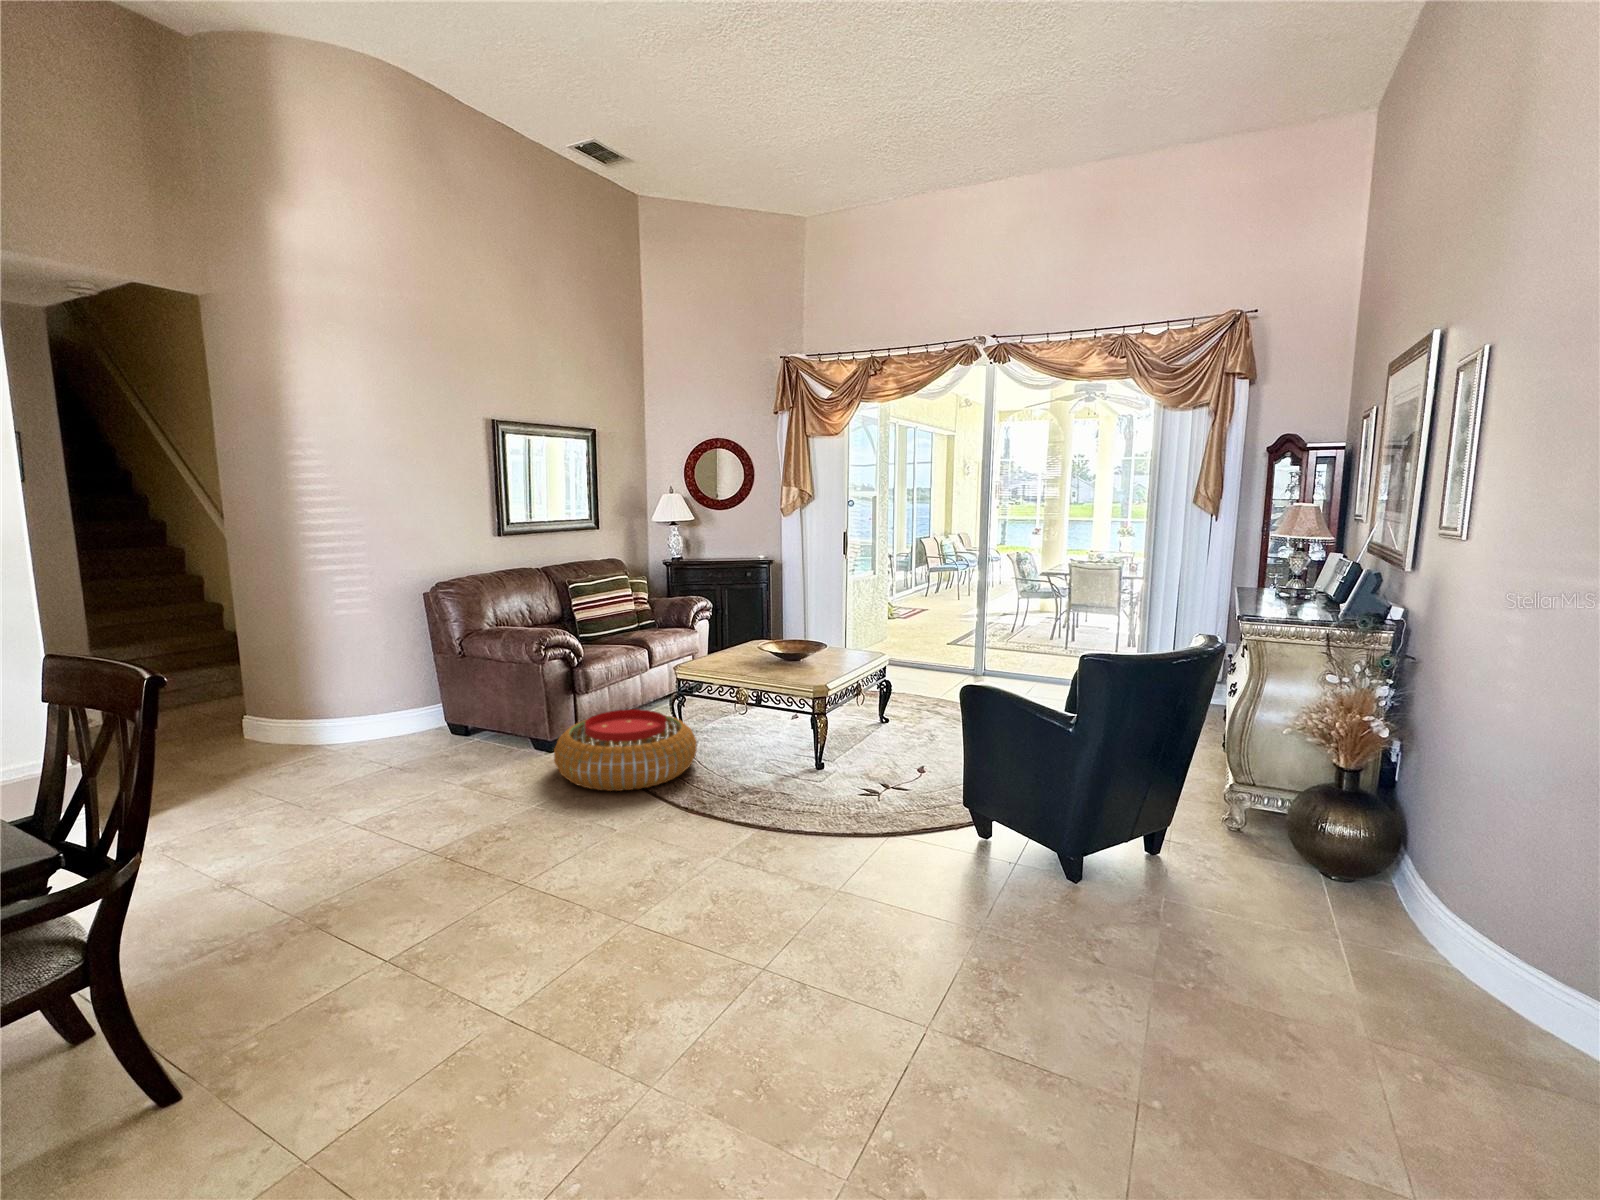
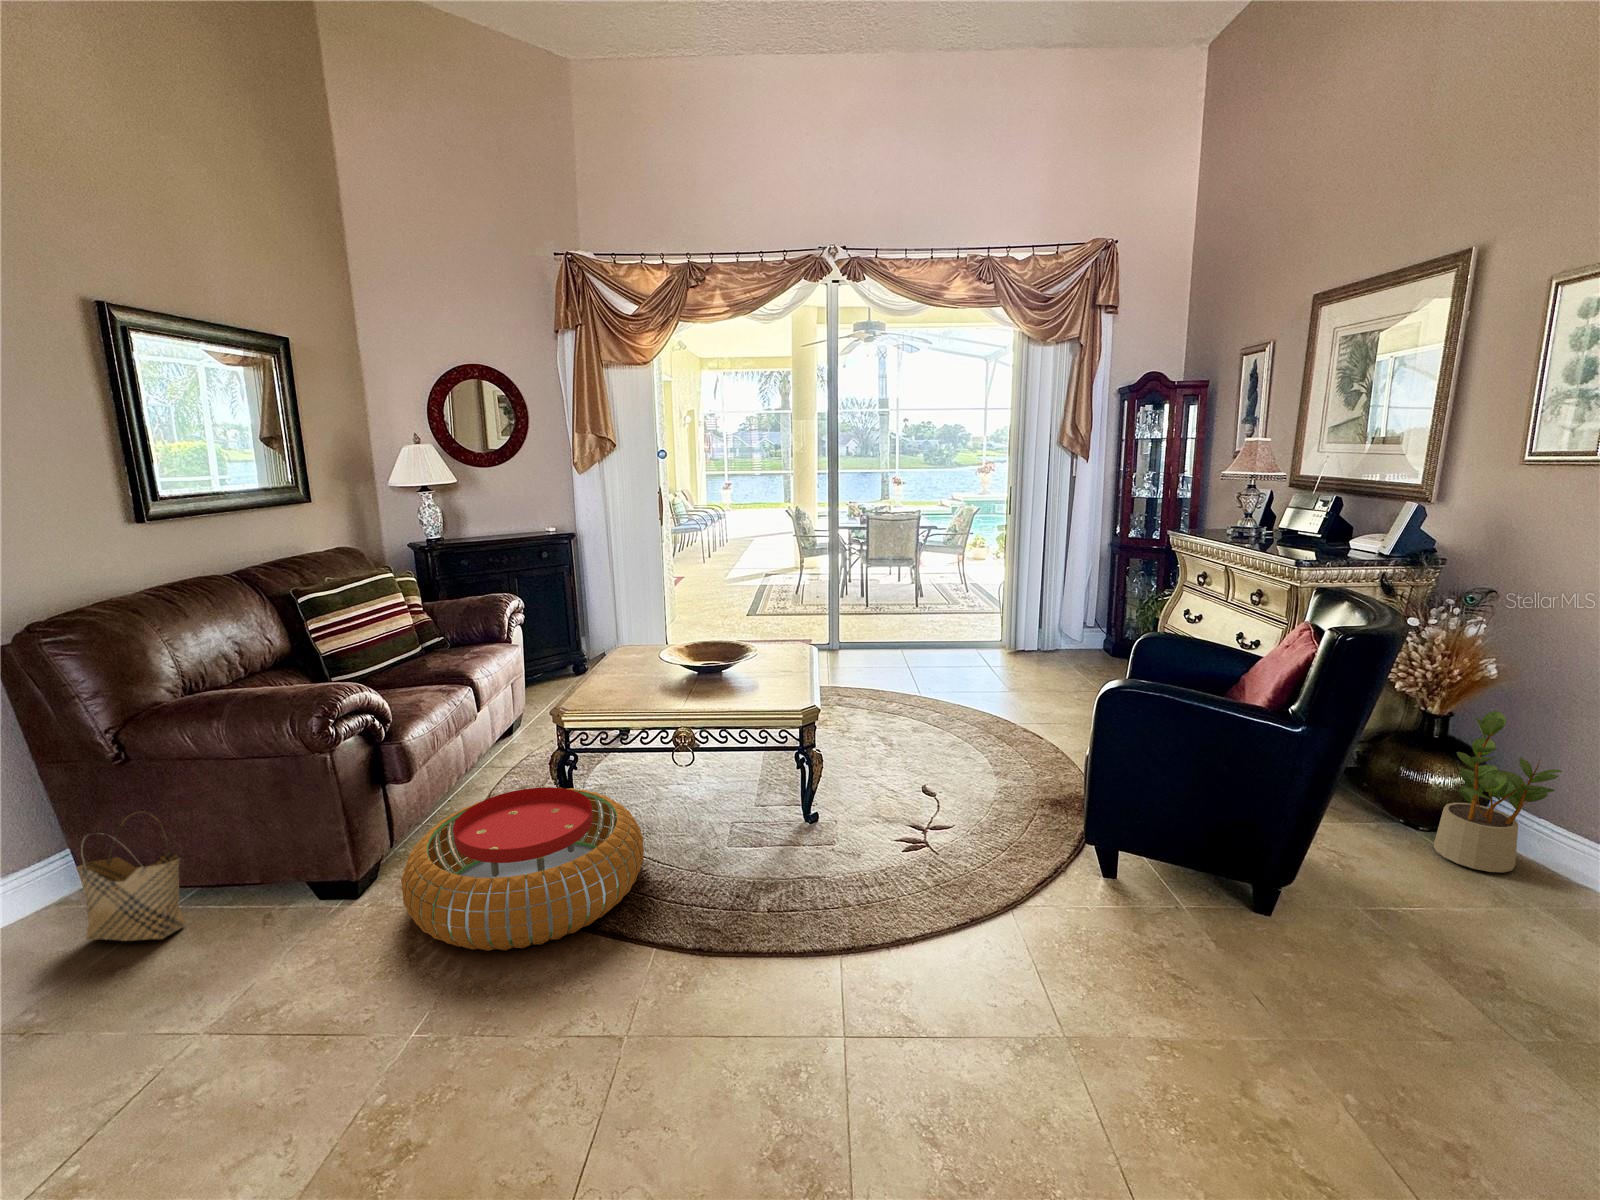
woven basket: none [432,683,473,750] -> present [76,811,186,941]
potted plant: none [1316,767,1425,925] -> present [1434,711,1563,872]

